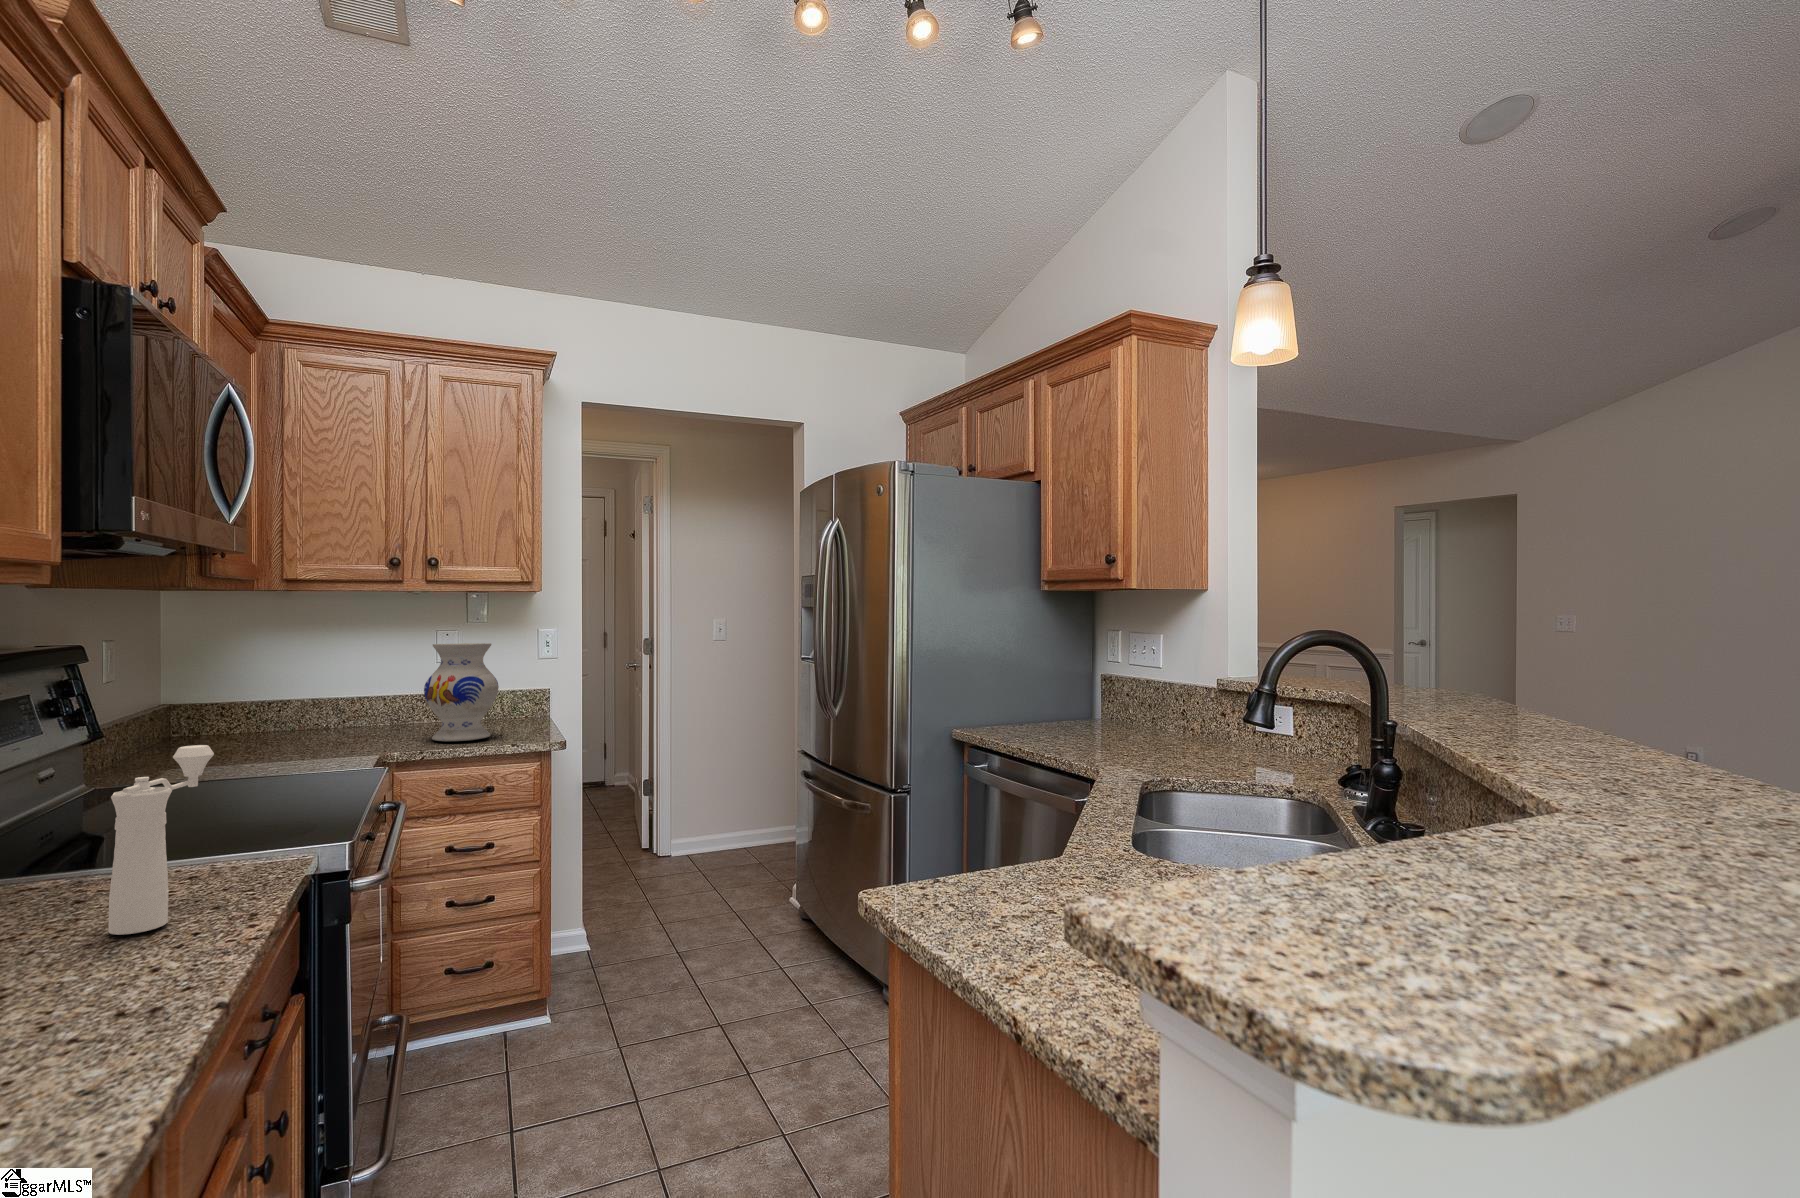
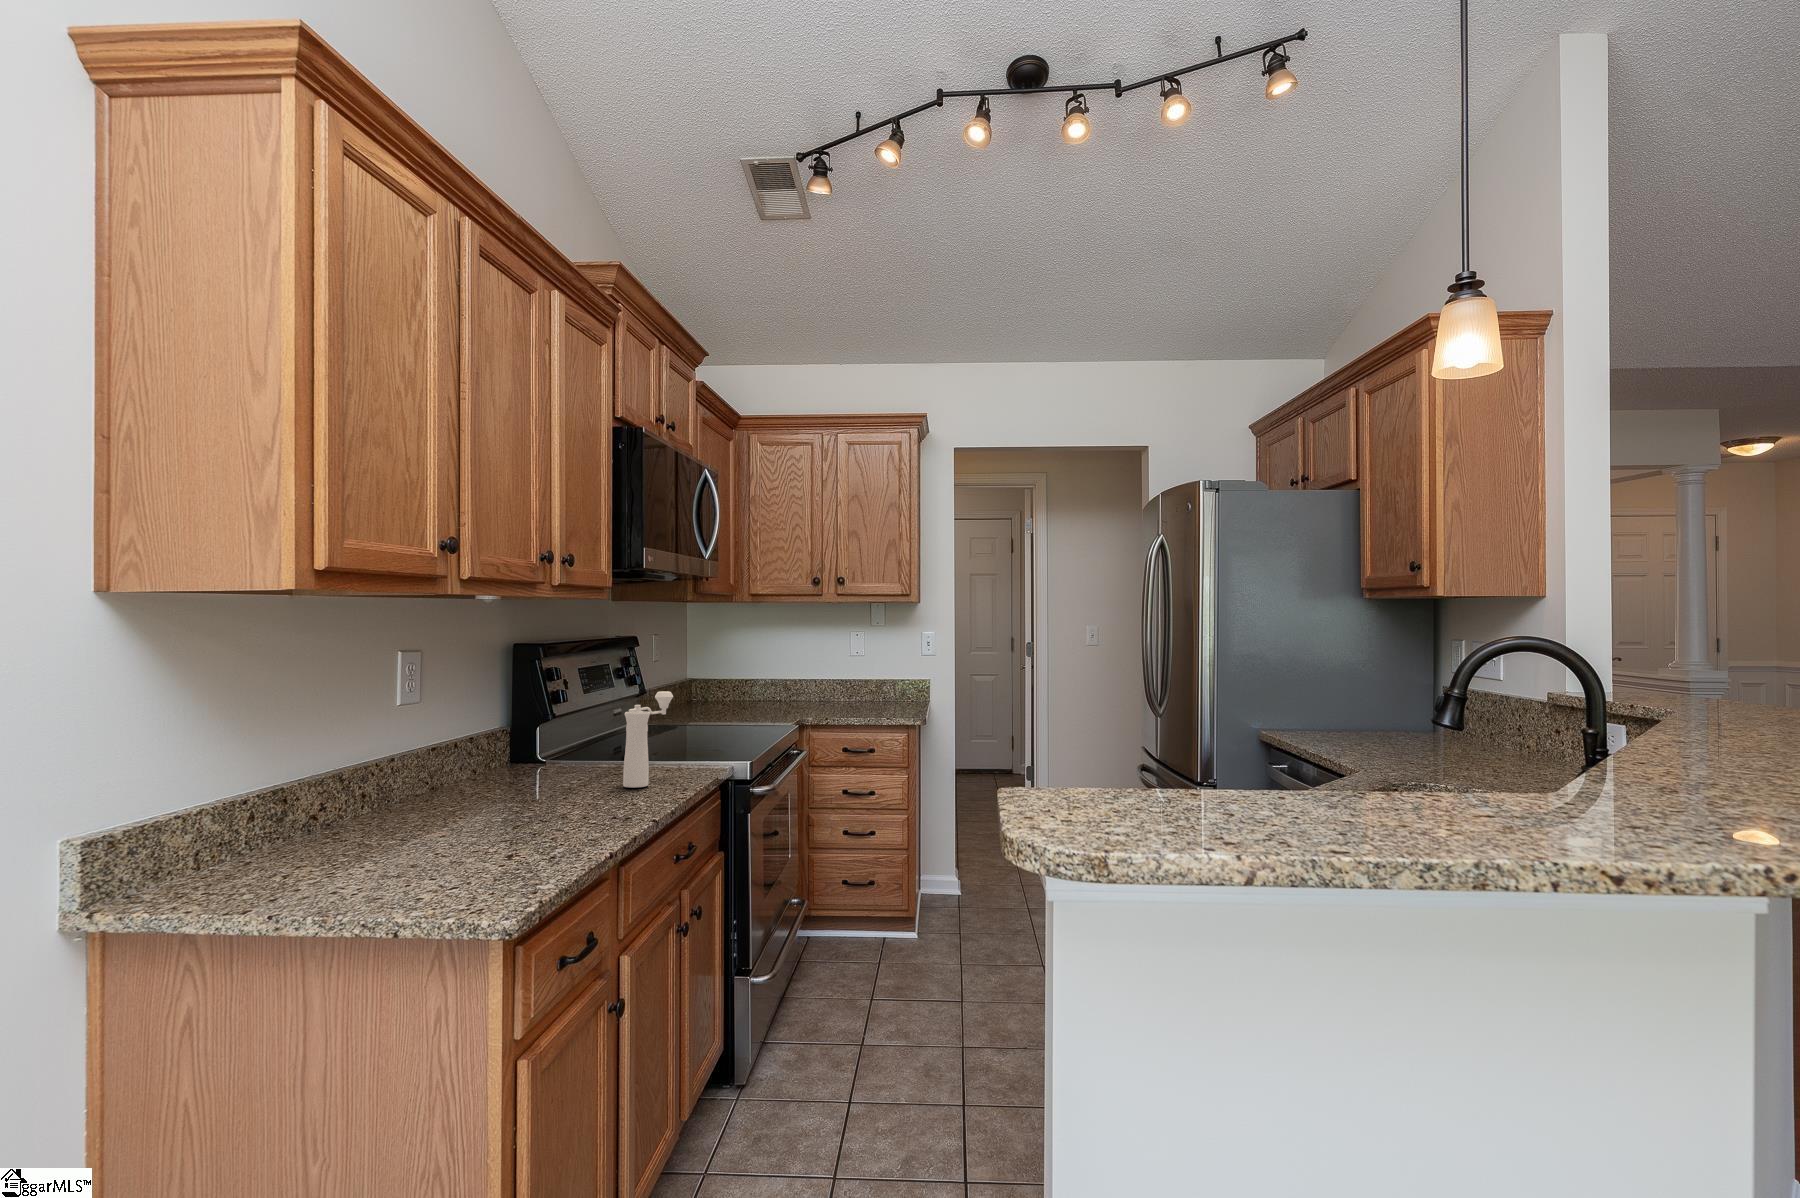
vase: present [424,643,499,741] -> none [833,641,883,714]

